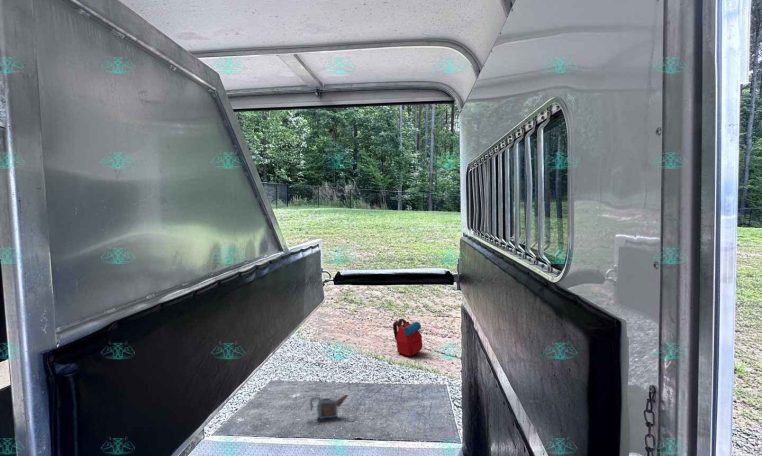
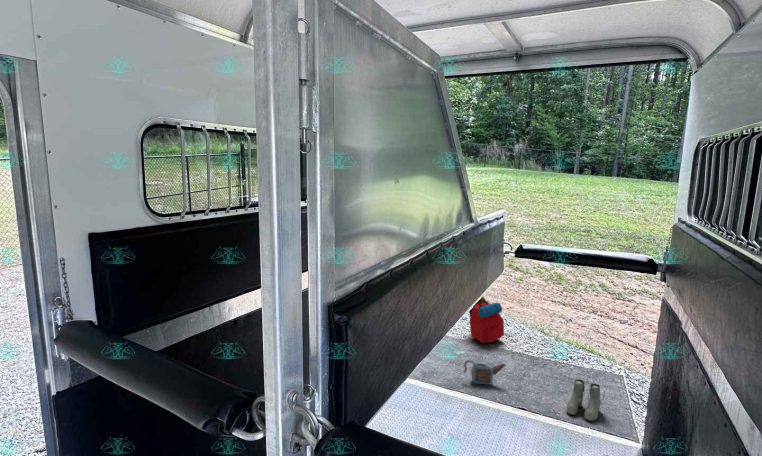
backpack: present [393,319,422,356] -> present [469,297,504,344]
boots: none [402,396,428,431] -> present [566,379,601,421]

